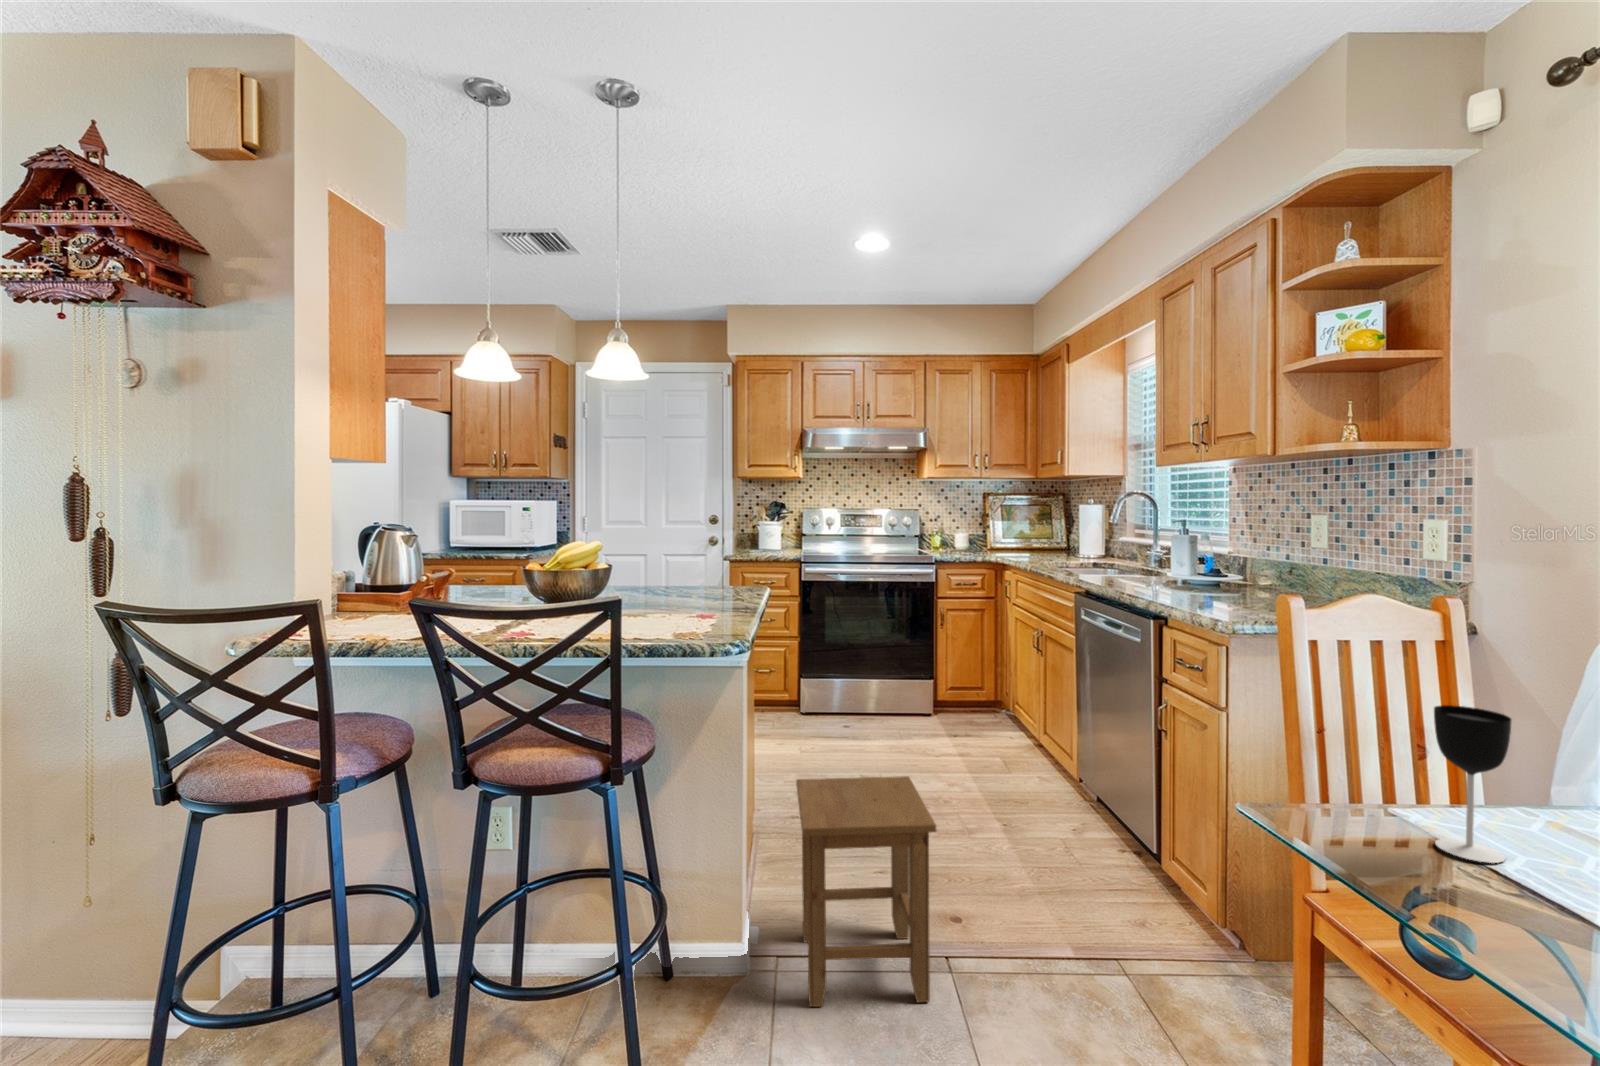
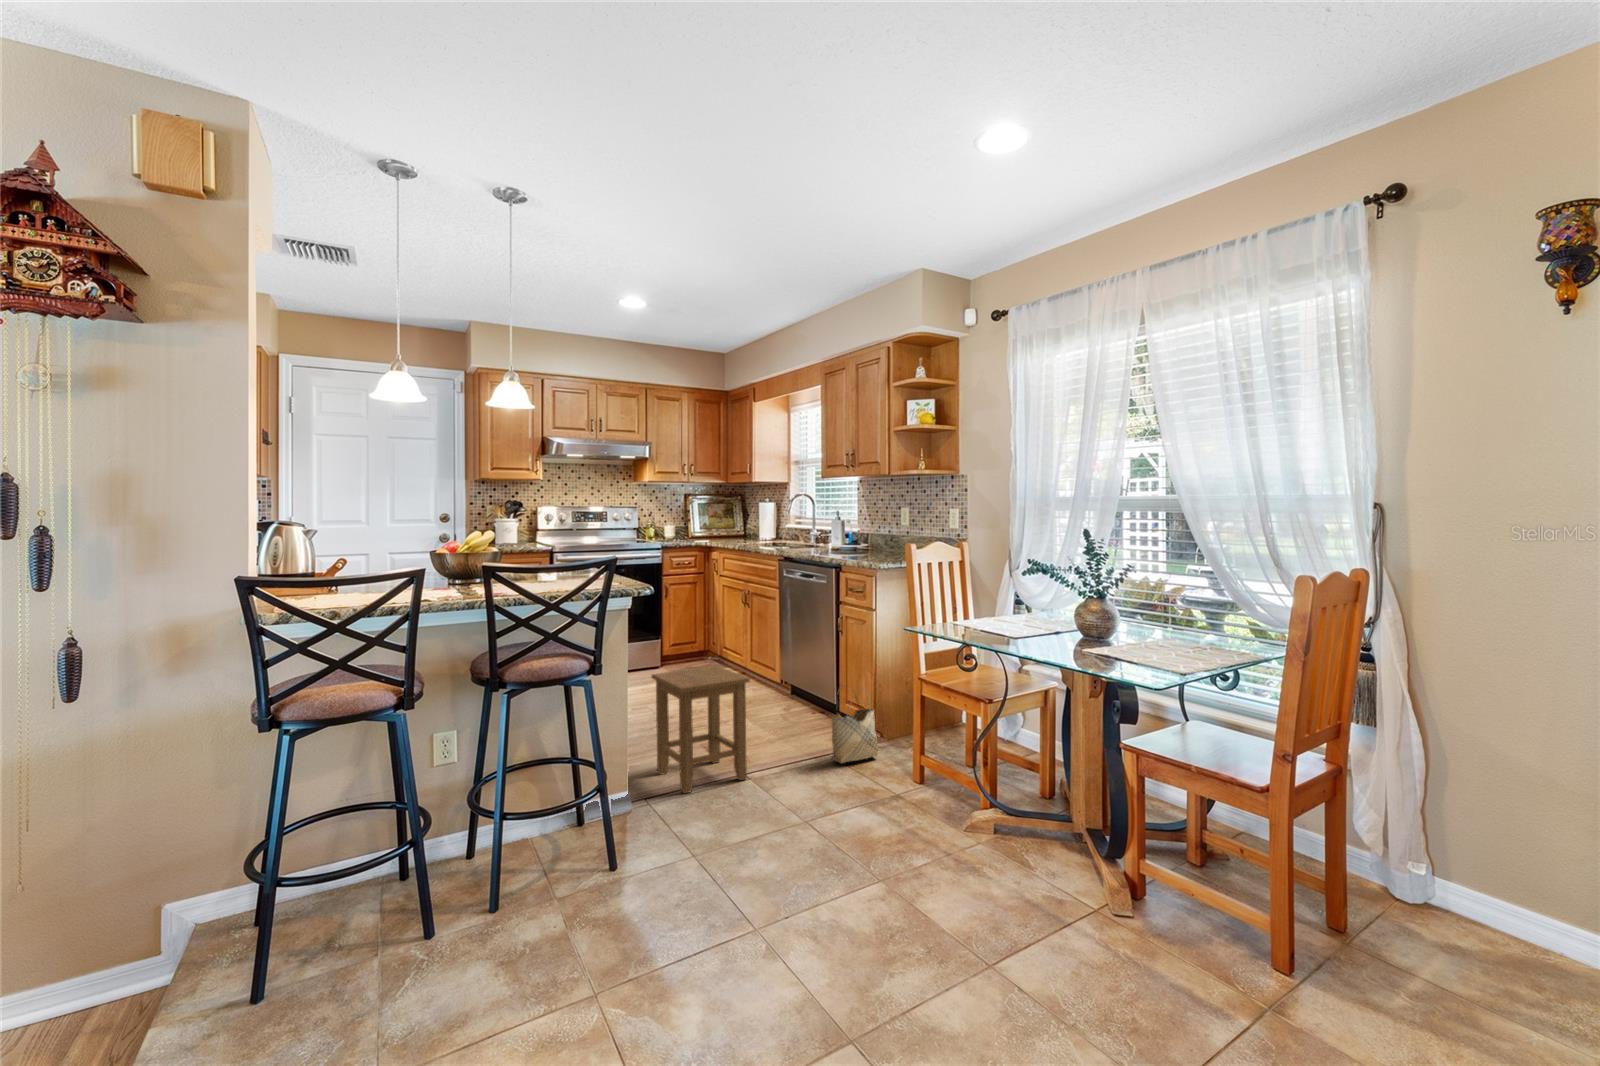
wine glass: present [1434,705,1511,863] -> none [961,575,982,627]
woven basket: none [1107,855,1215,1018] -> present [831,688,878,763]

